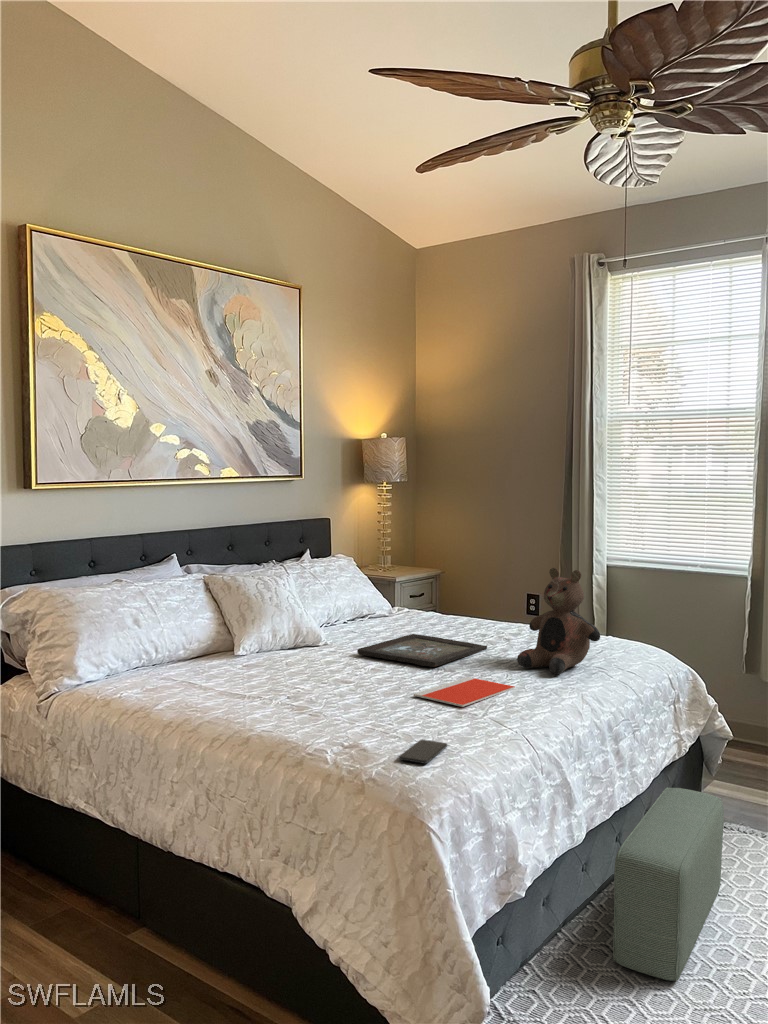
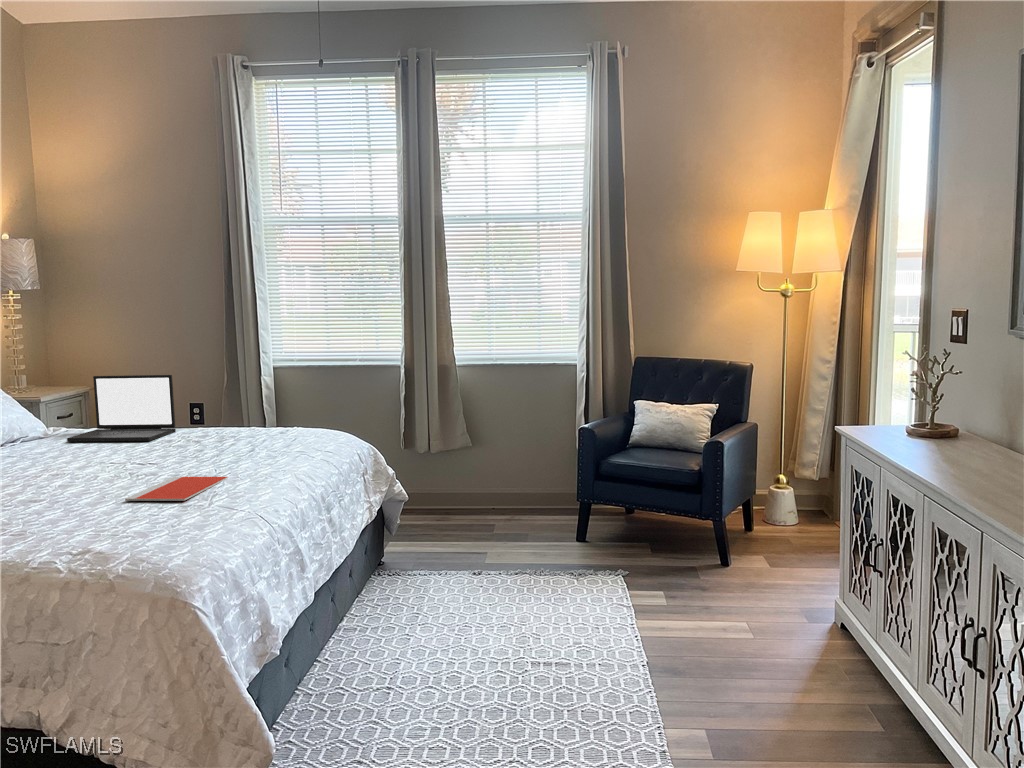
laptop: none [401,564,496,632] -> present [67,375,176,442]
teddy bear: present [517,568,600,674] -> none [220,361,299,461]
tray: present [357,634,487,667] -> none [33,448,180,476]
smartphone: present [399,740,447,764] -> none [143,531,188,553]
pouf: present [613,787,724,981] -> none [345,543,419,698]

